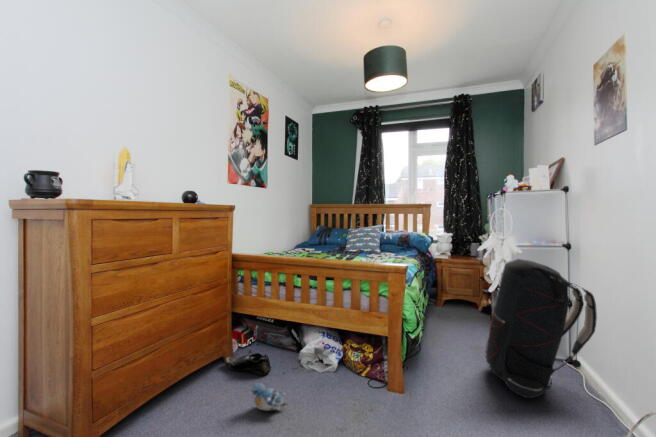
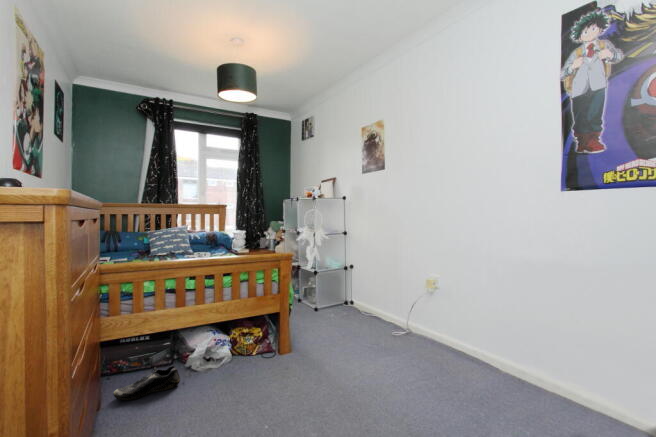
backpack: present [485,259,597,398] -> none [316,243,374,324]
plush toy: present [252,383,287,411] -> none [205,379,239,402]

